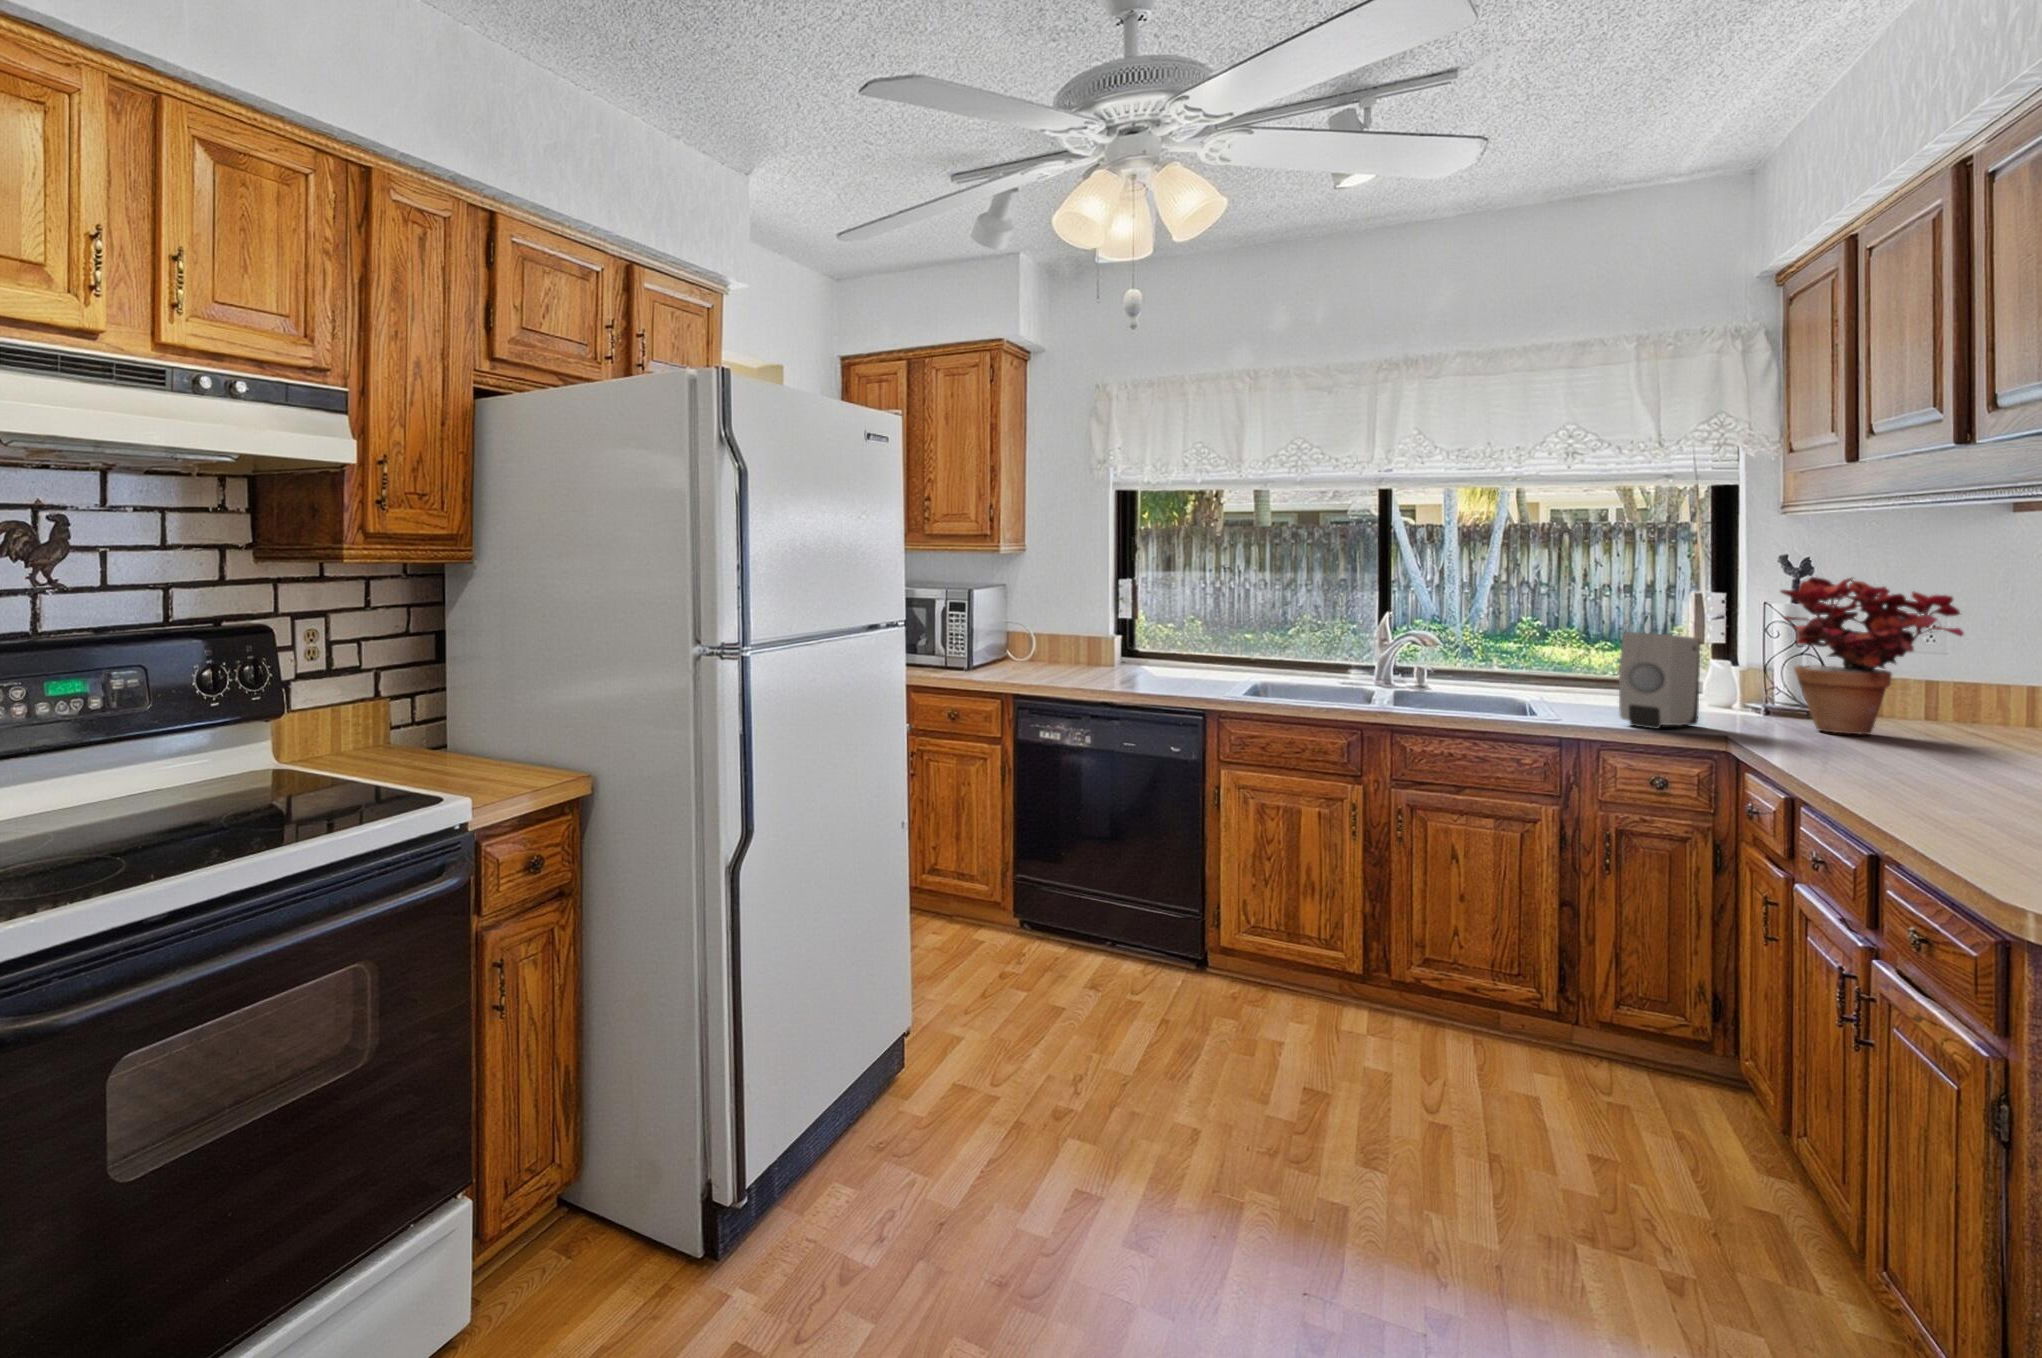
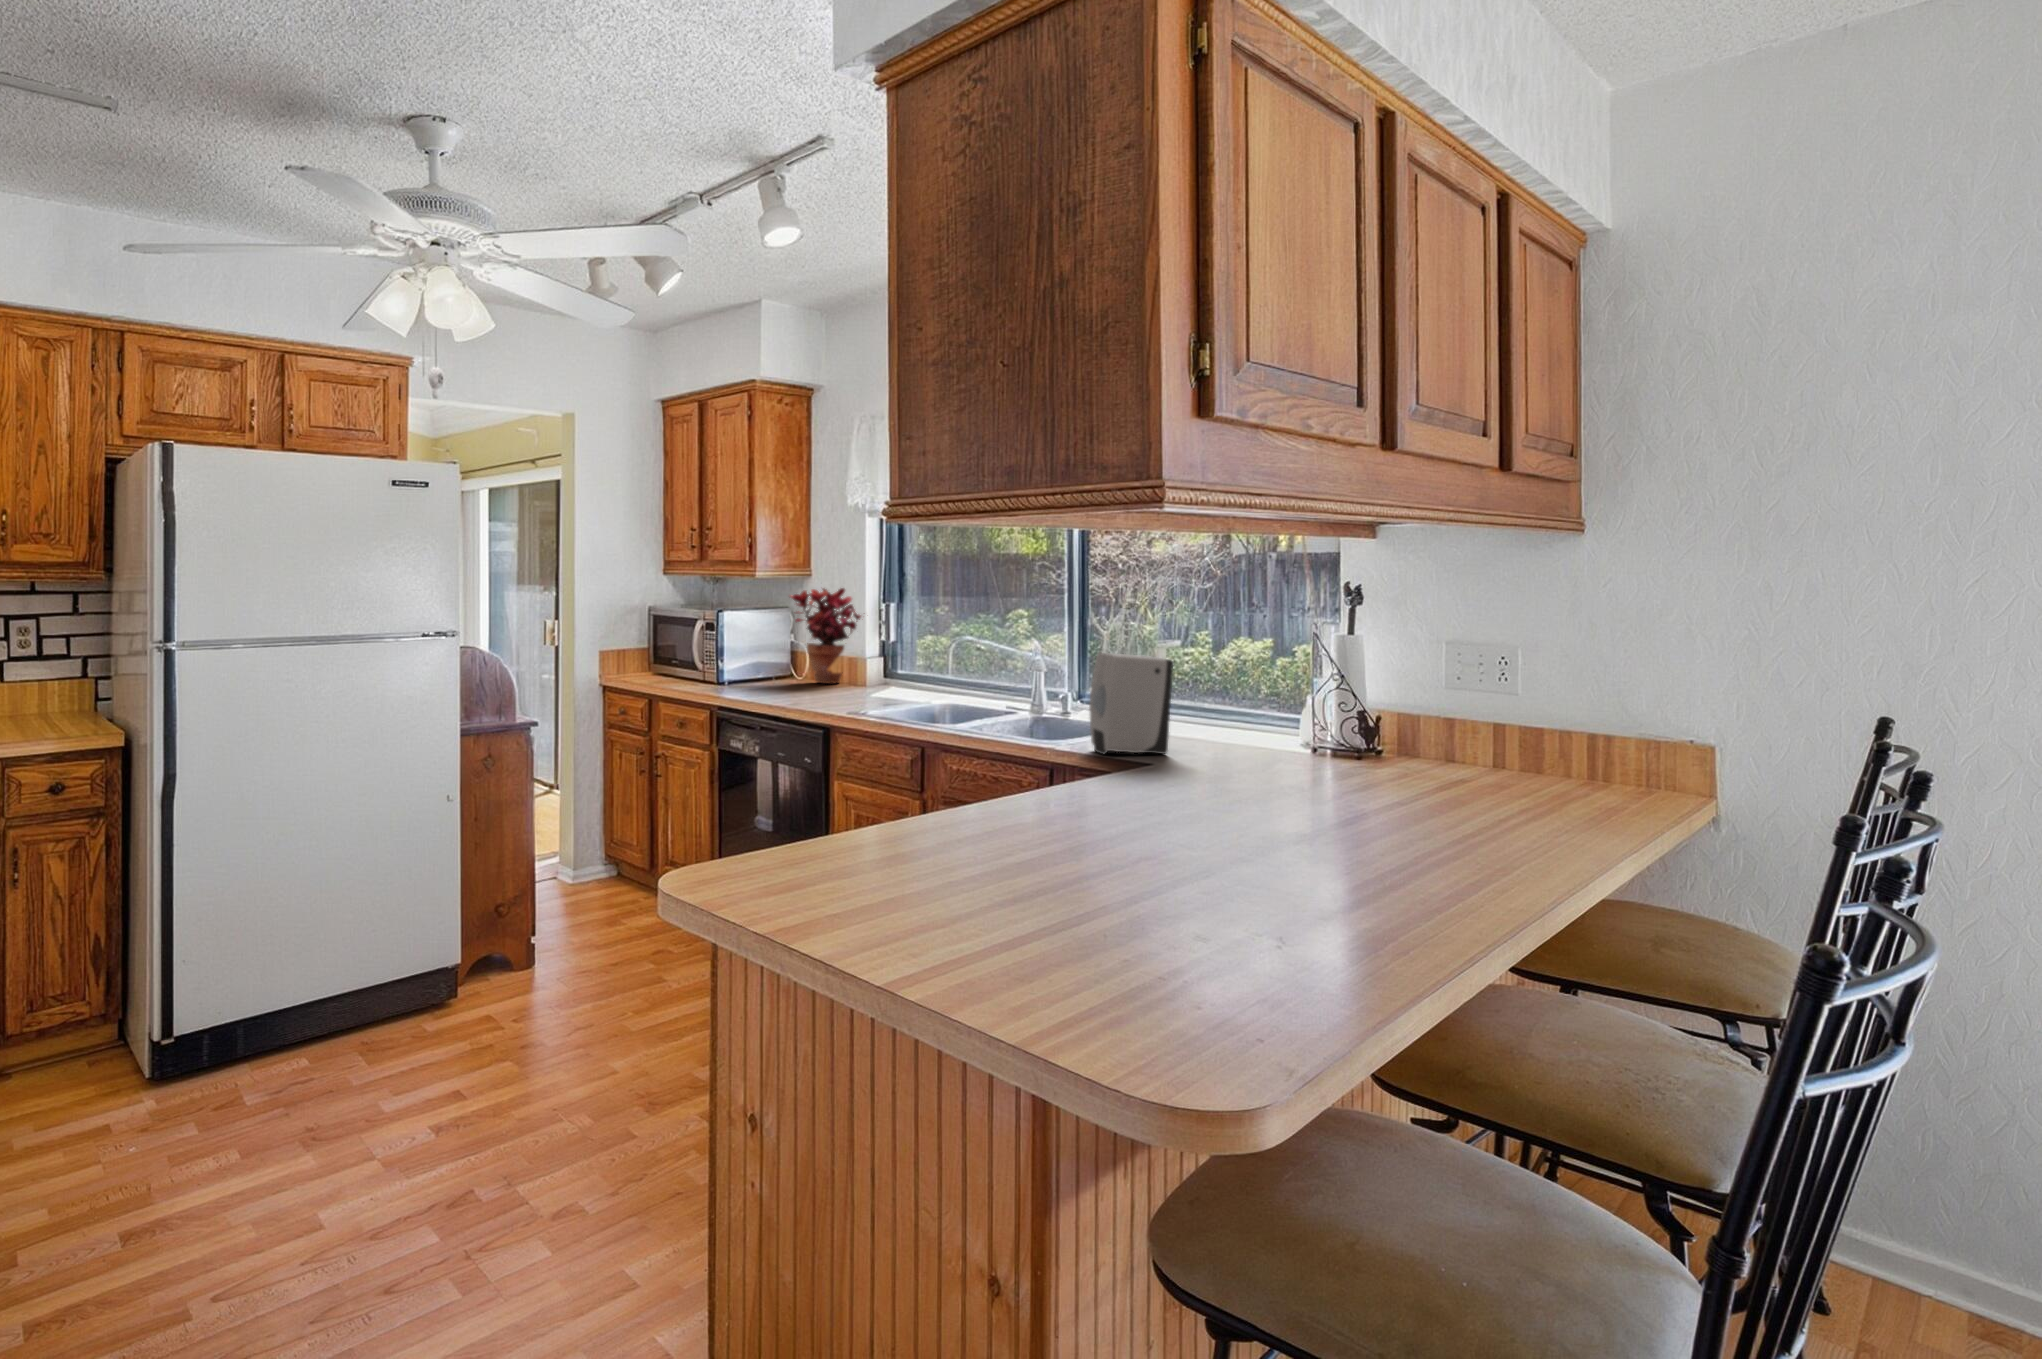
potted plant: present [1781,577,1963,735] -> present [791,588,861,684]

